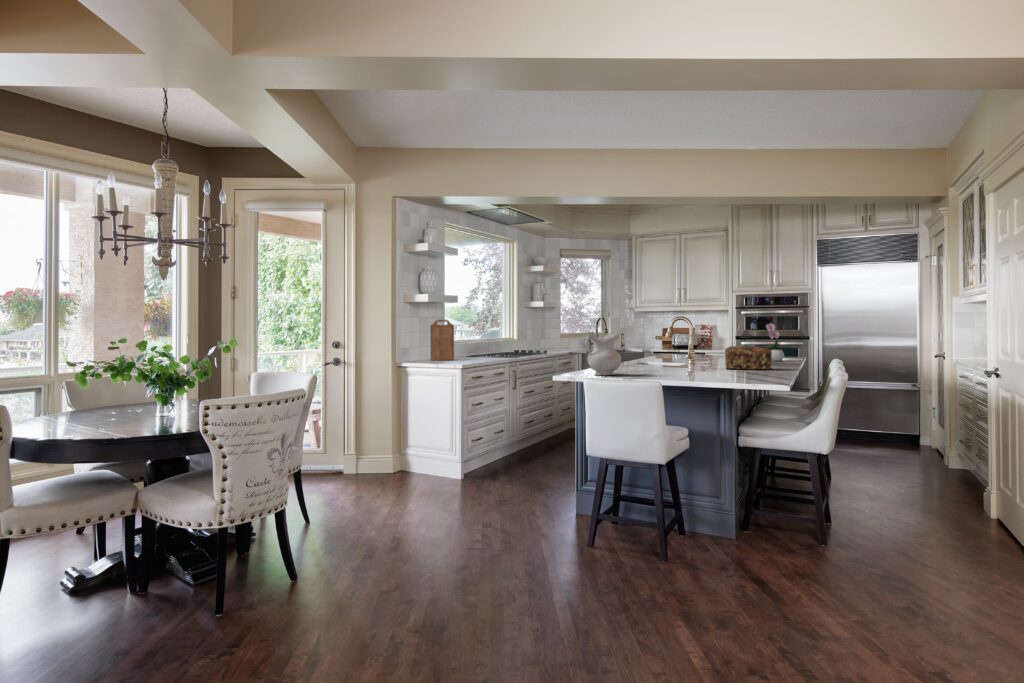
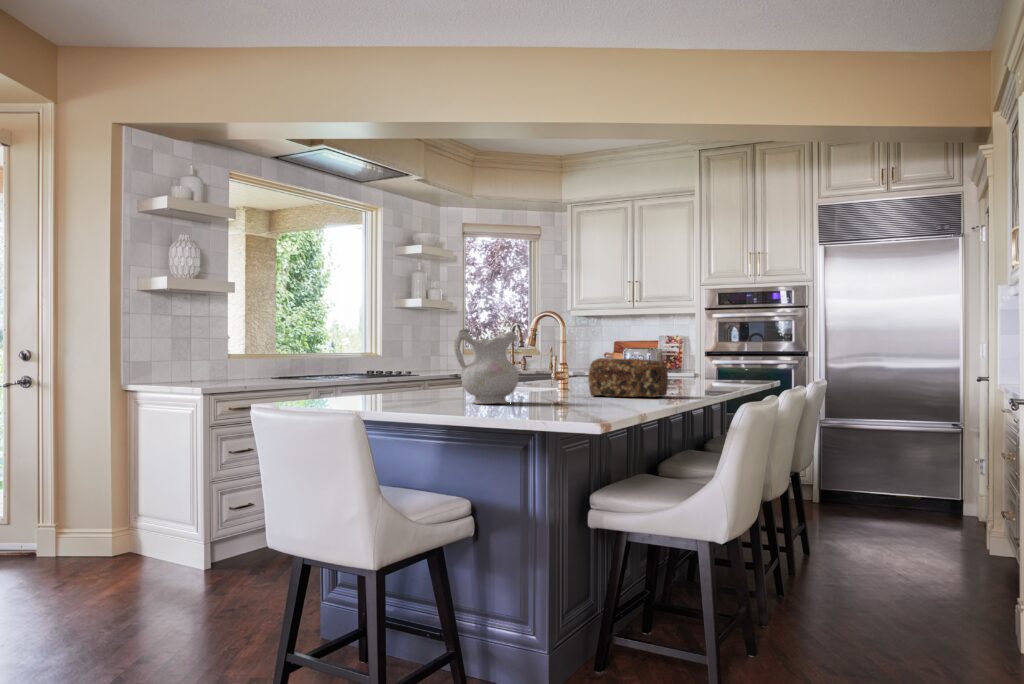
cutting board: present [430,320,454,360] -> none [196,318,235,381]
flower arrangement: present [766,323,784,361] -> none [703,316,736,386]
ceramic pitcher: present [585,333,621,375] -> present [454,329,519,404]

